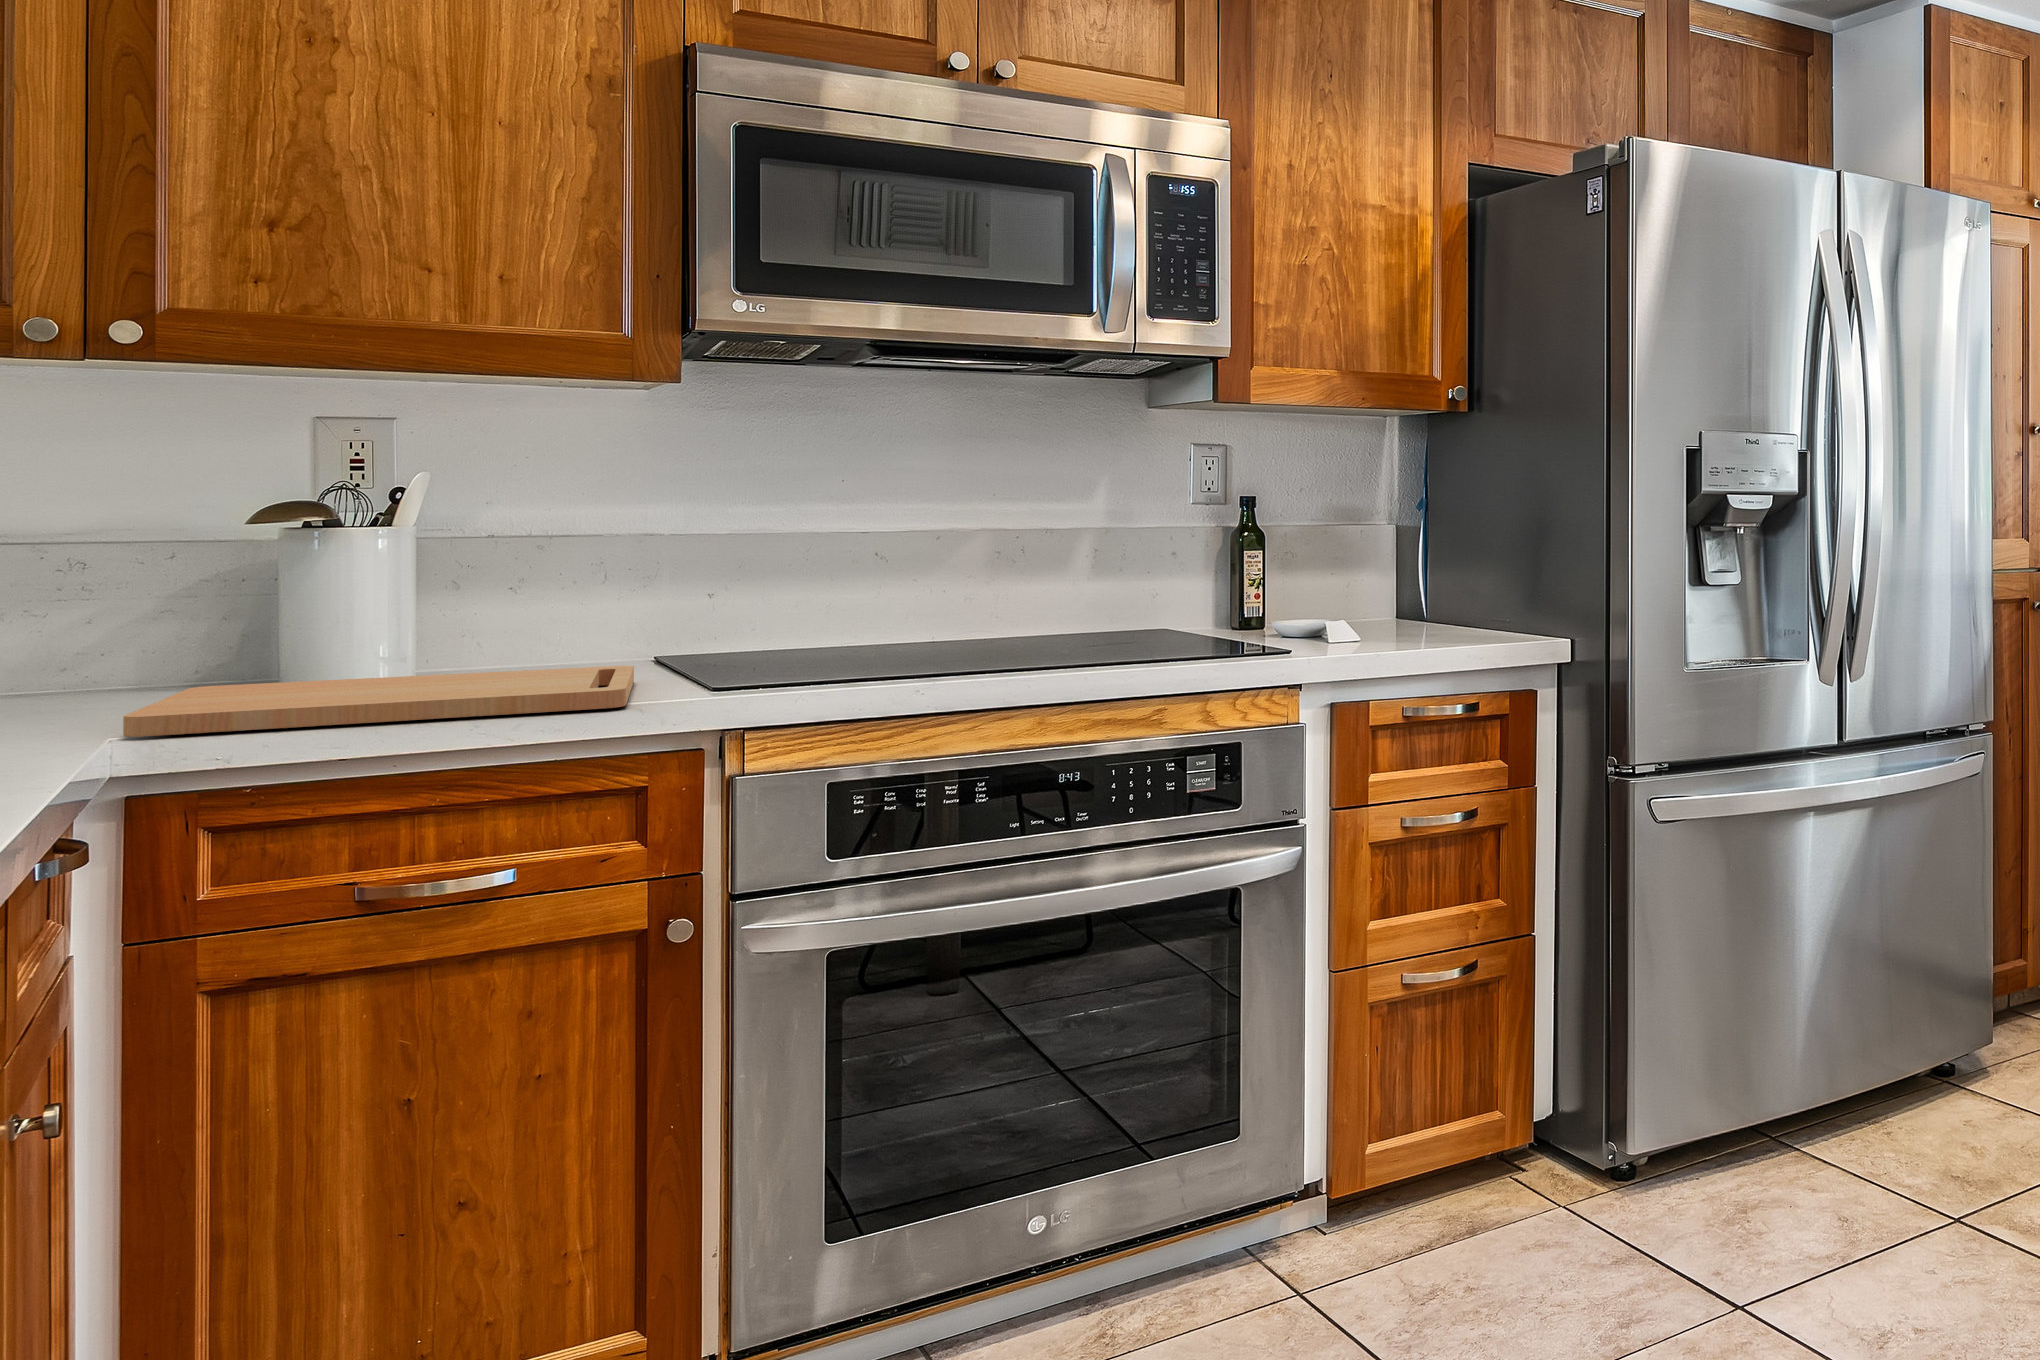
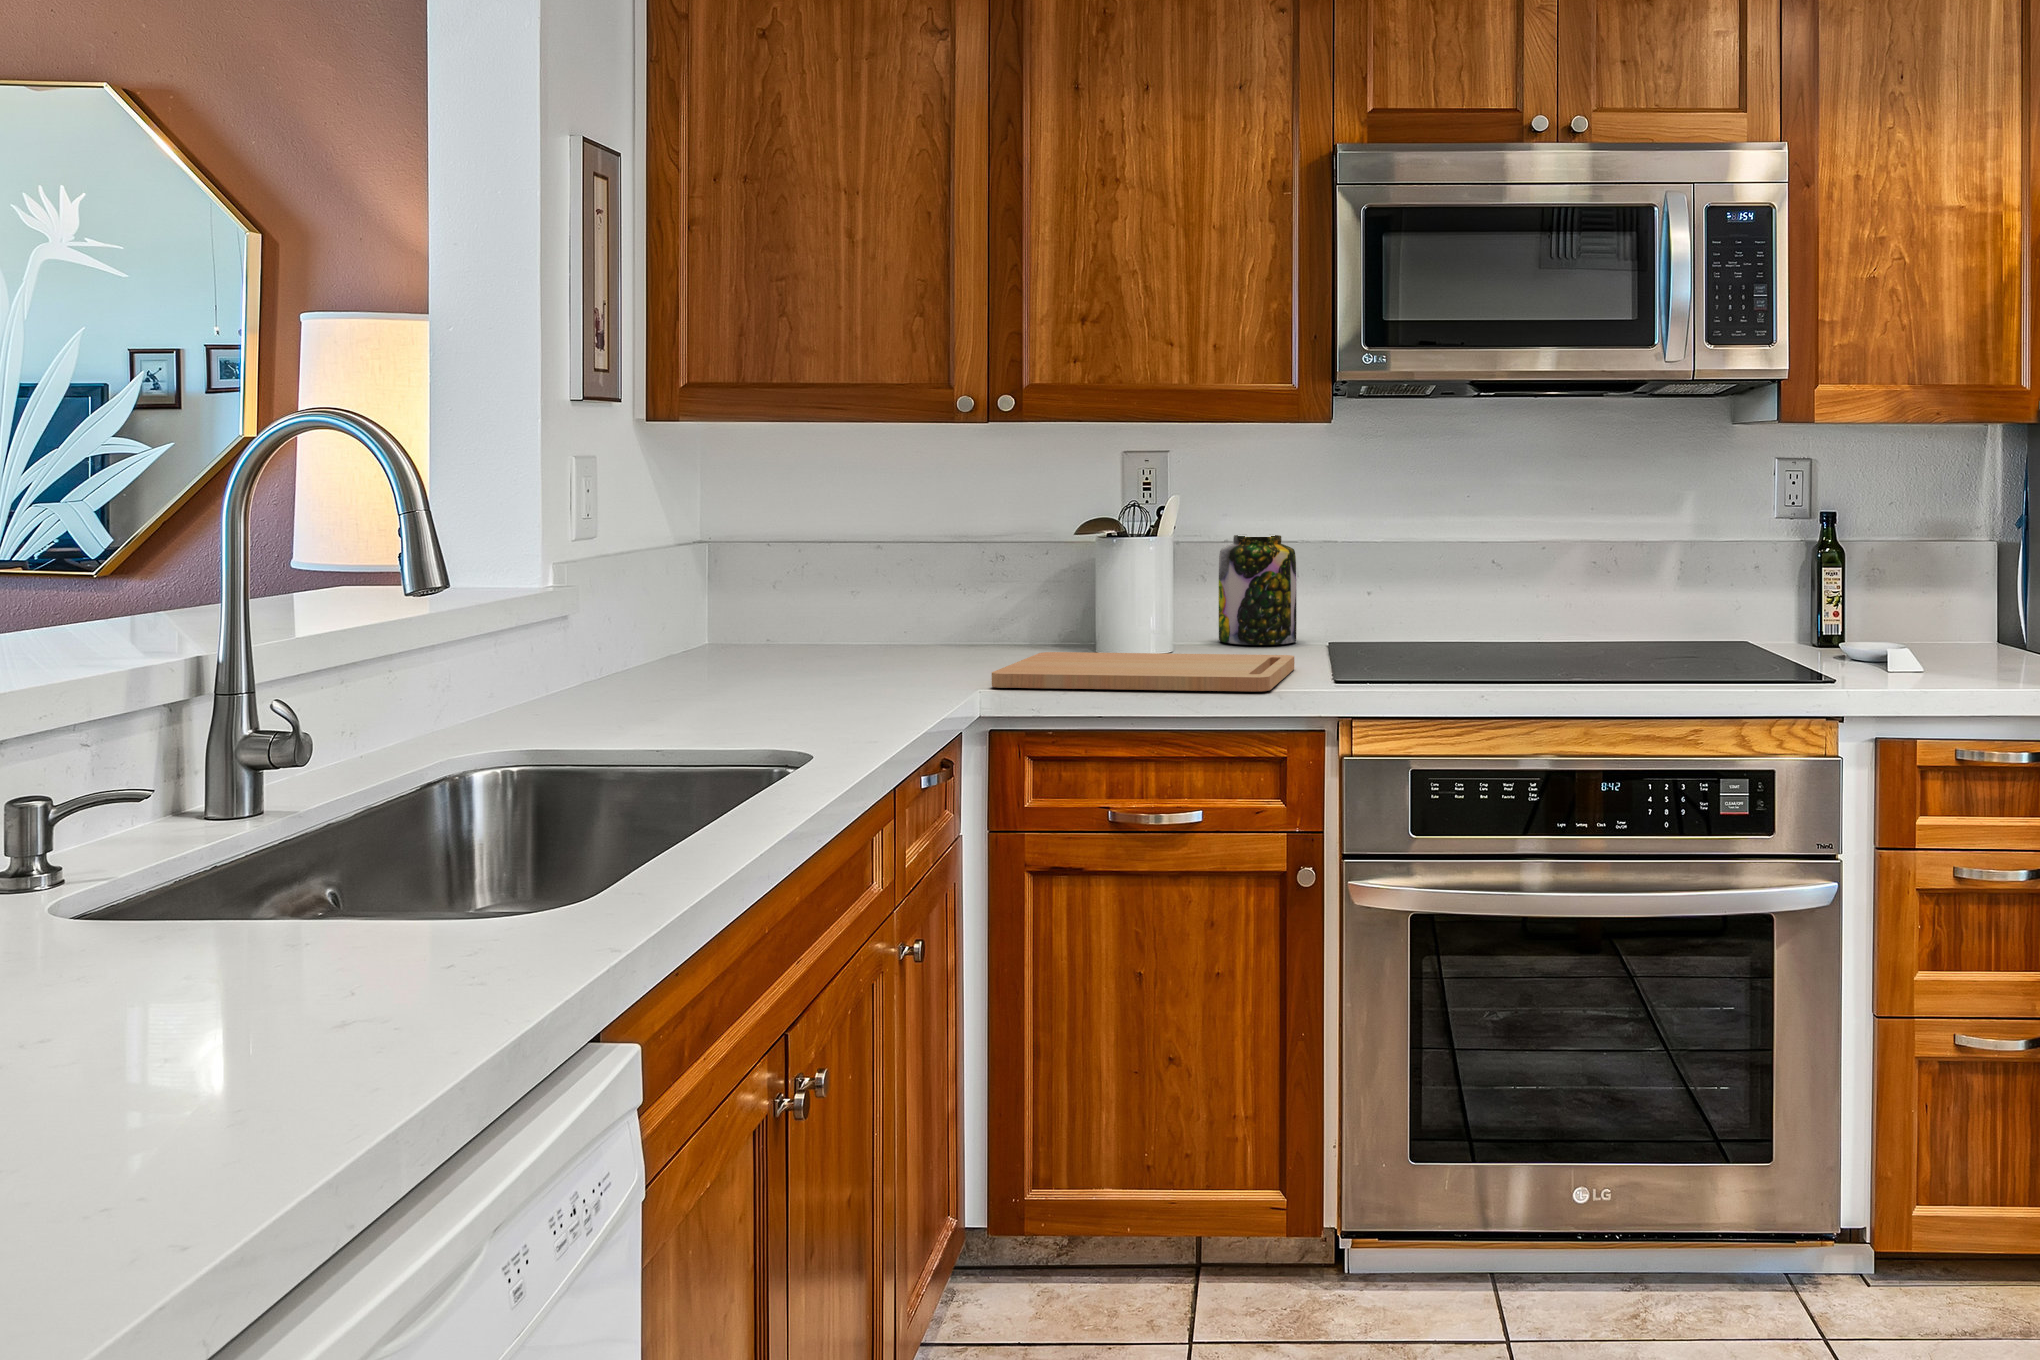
jar: none [480,524,603,661] -> present [1219,535,1297,645]

